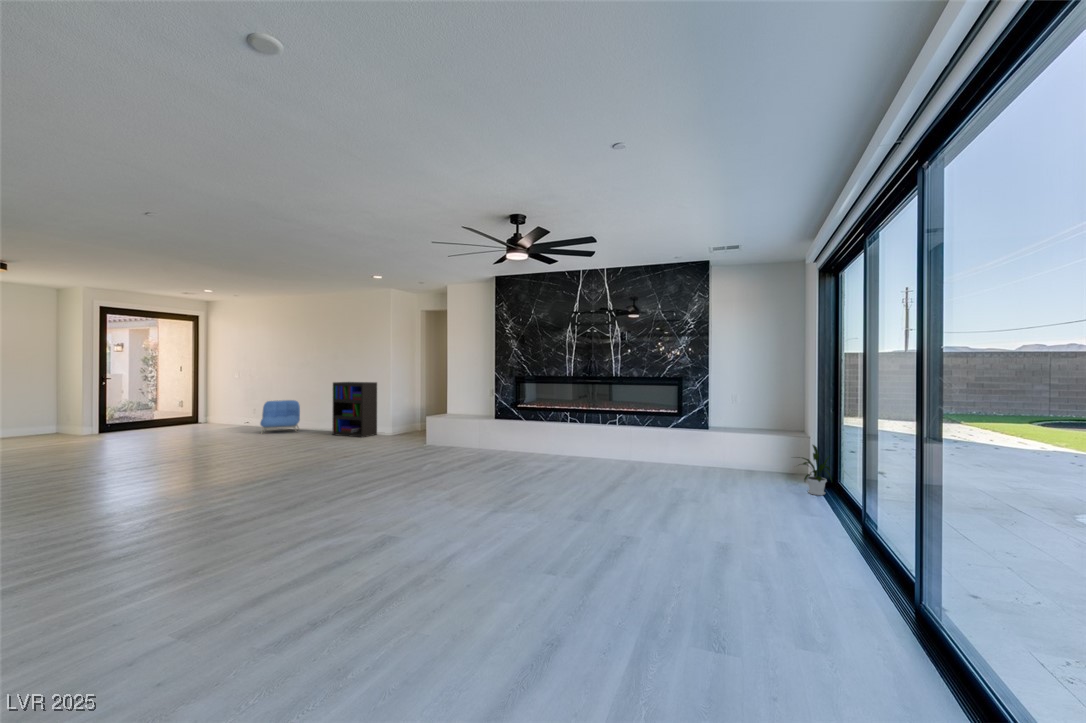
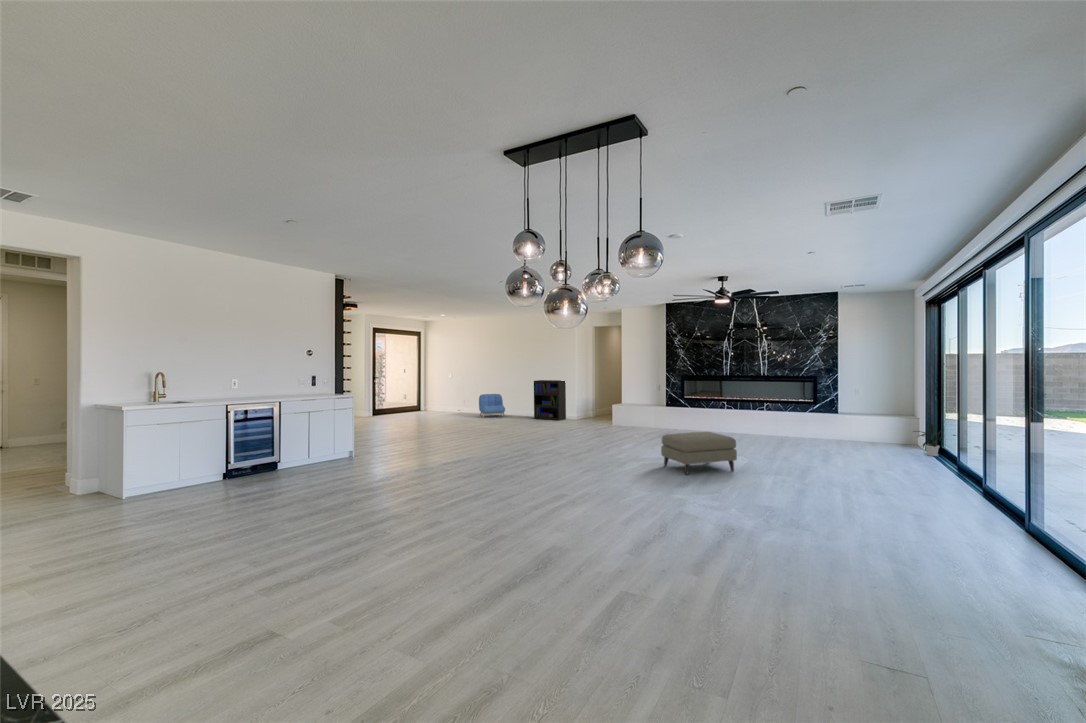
ottoman: none [375,467,493,555] -> present [661,432,737,475]

